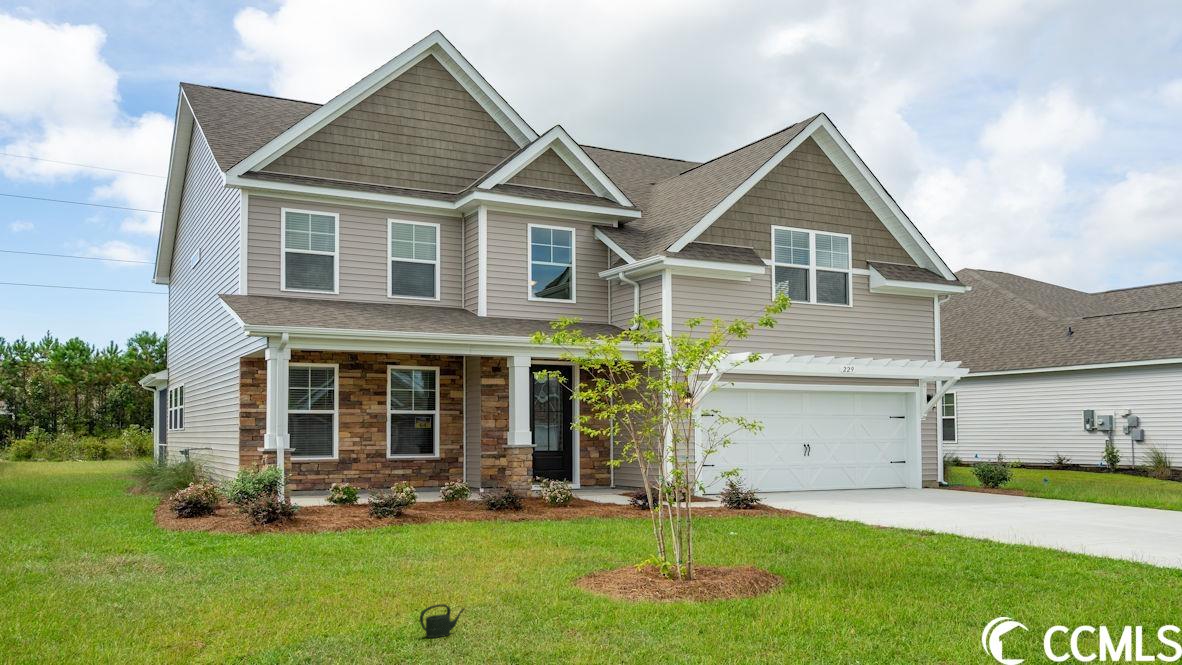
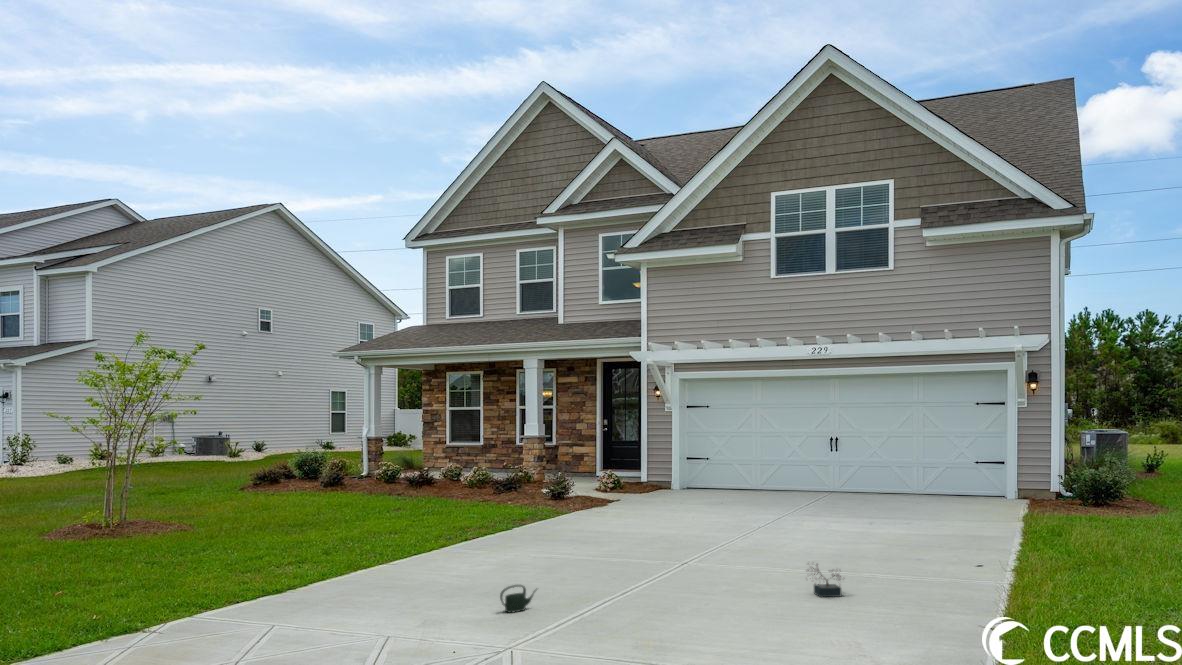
decorative plant: none [777,570,822,611] -> present [807,563,842,597]

